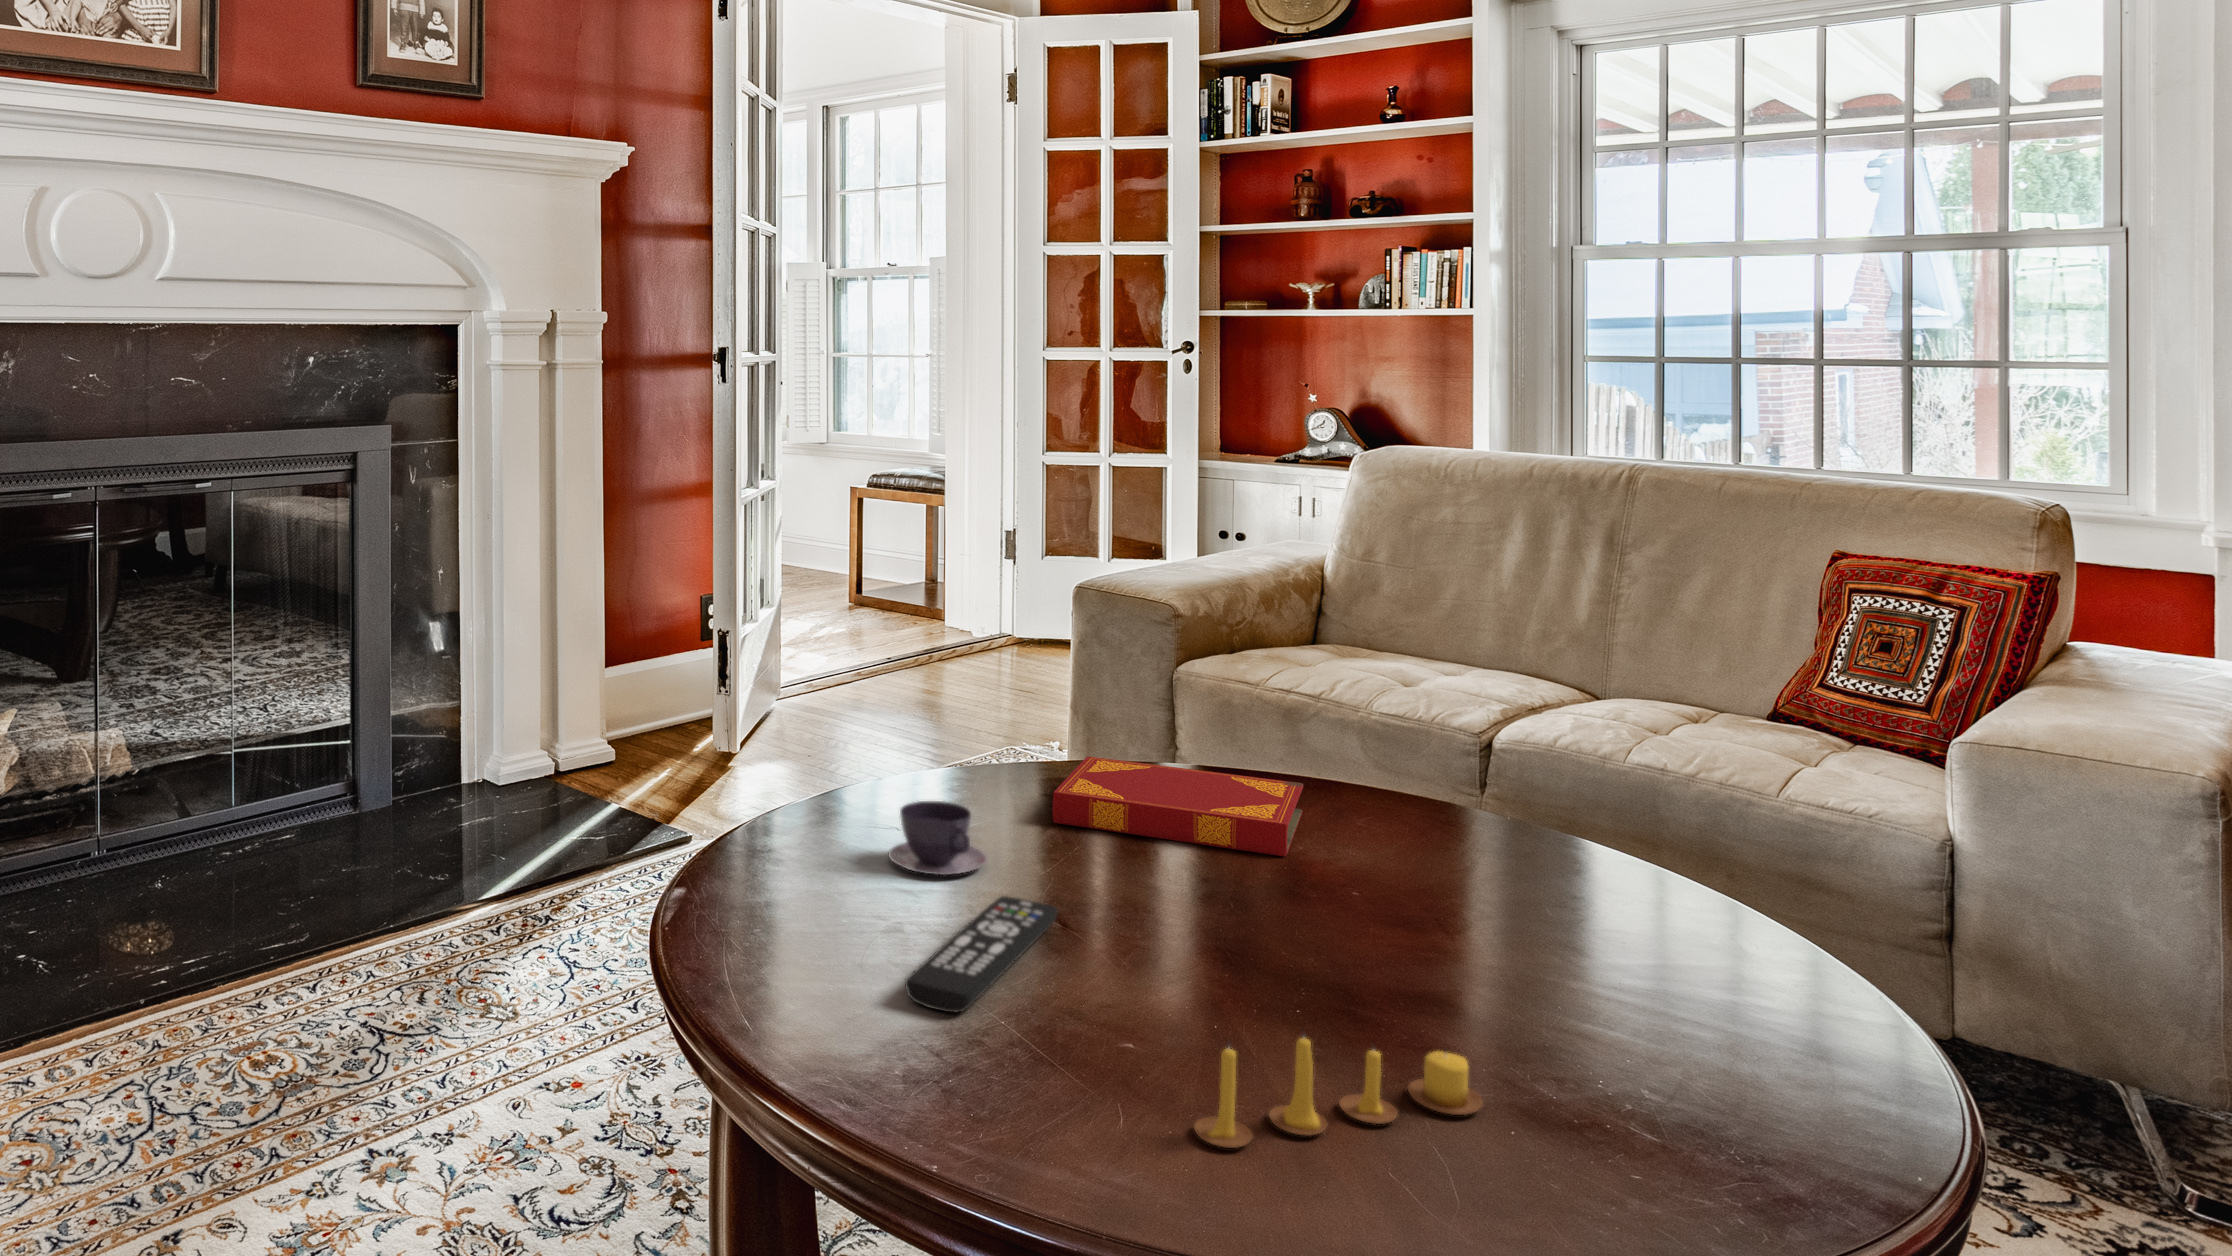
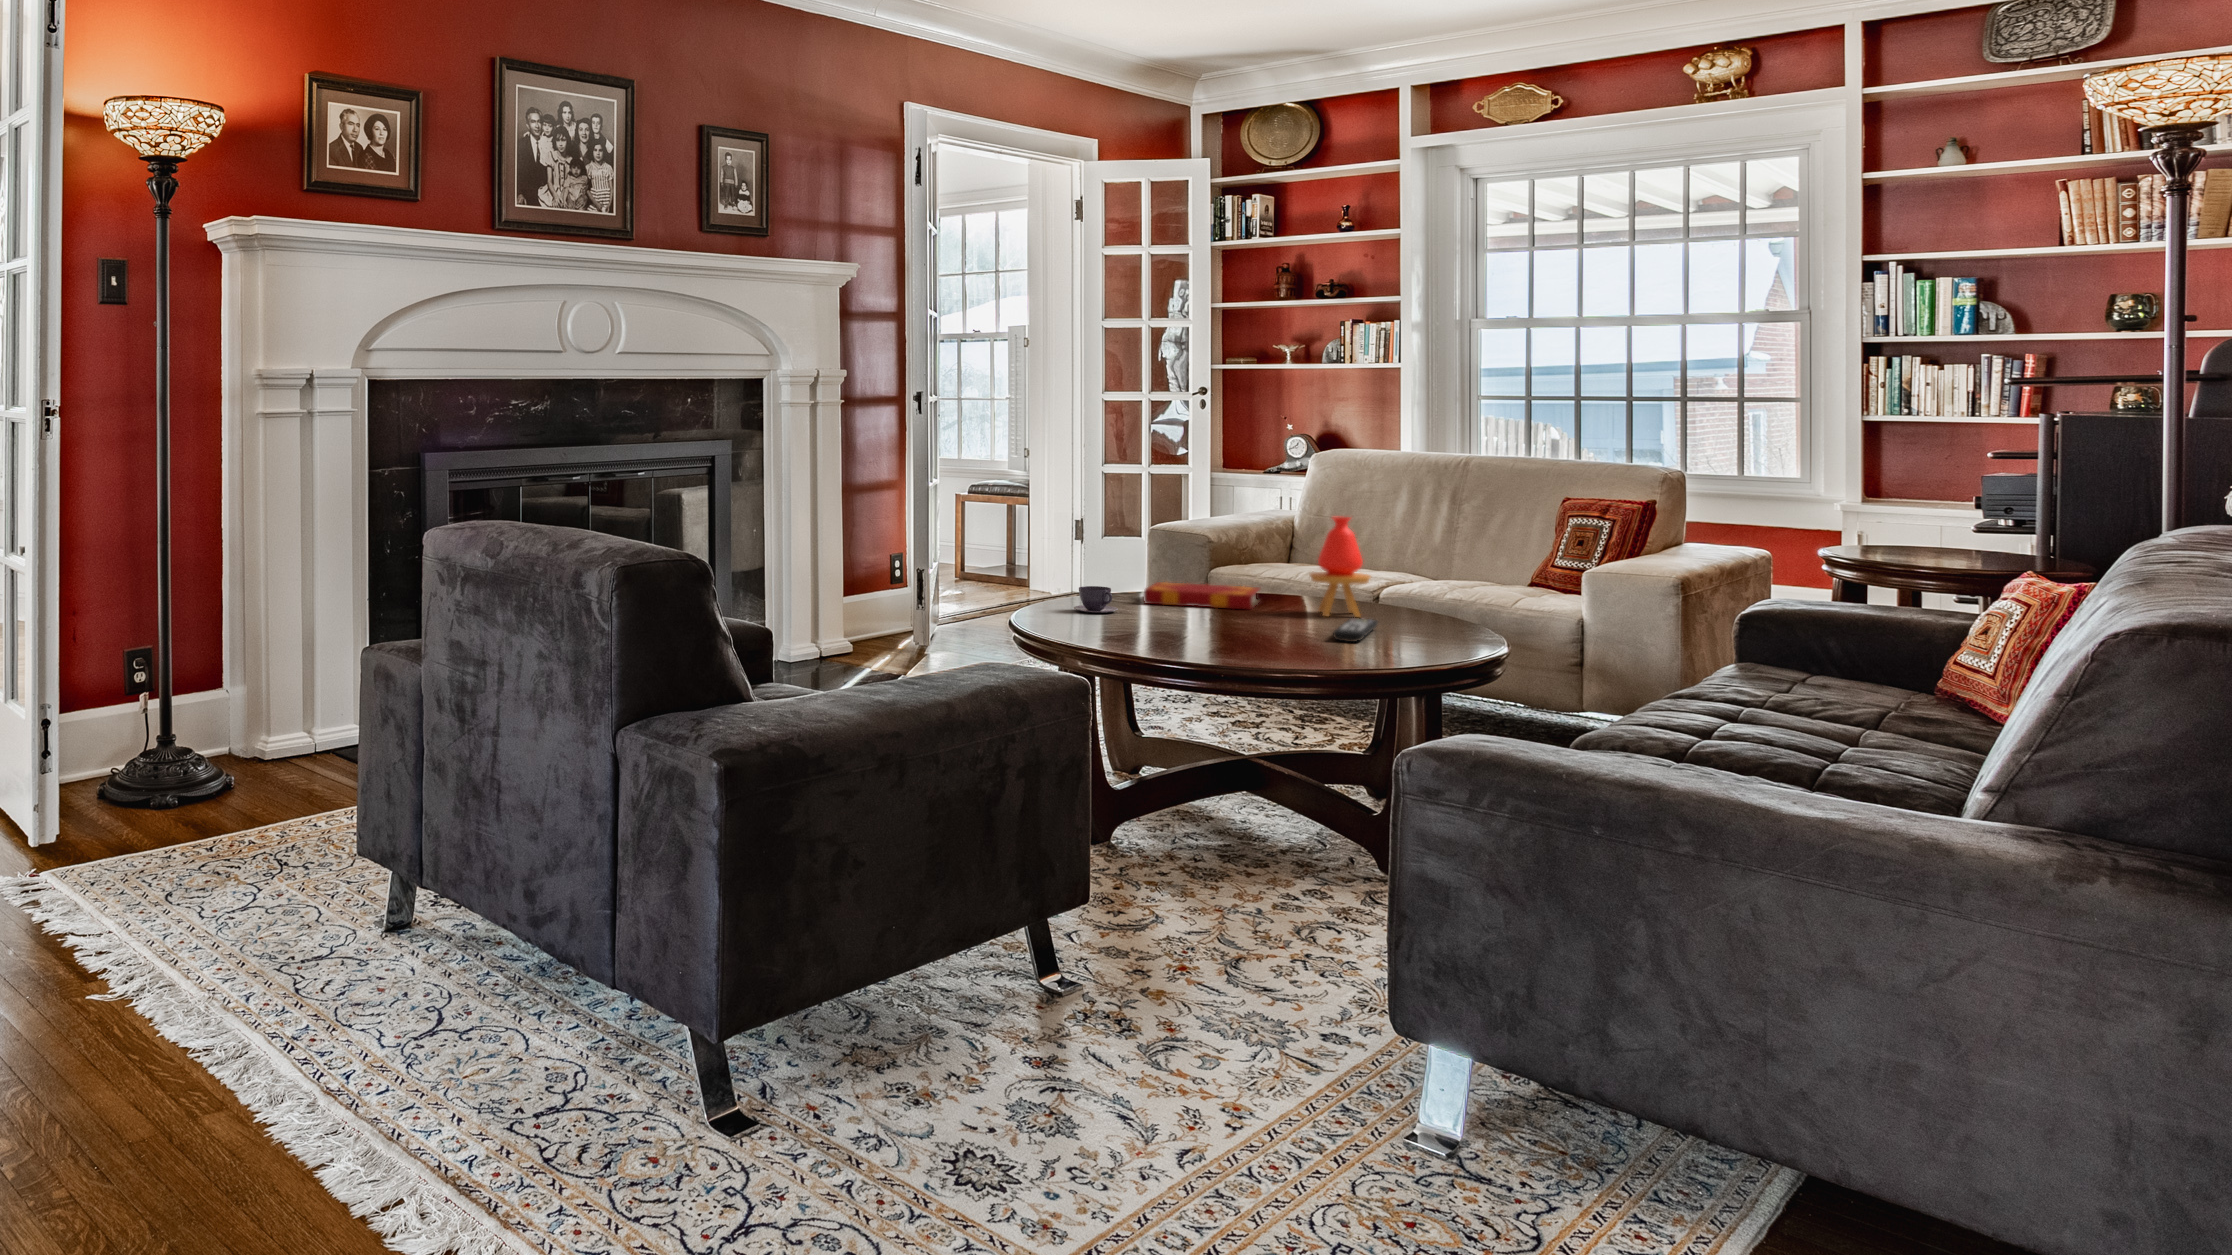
vase: none [1419,660,1568,905] -> present [1310,516,1370,617]
remote control: present [905,896,1057,1012] -> present [1333,618,1378,642]
candle: present [1194,1037,1483,1148] -> none [1212,613,1314,649]

